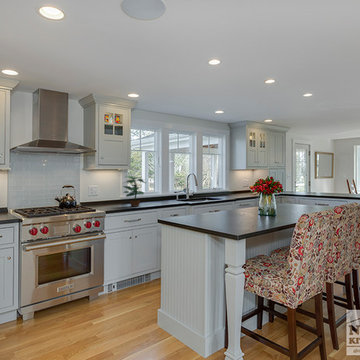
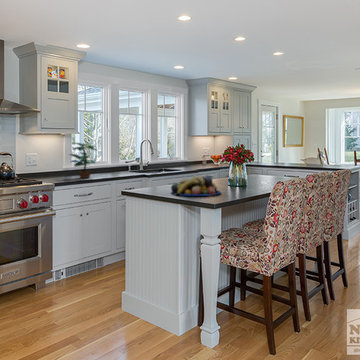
fruit bowl: none [200,206,248,225] -> present [171,176,221,196]

